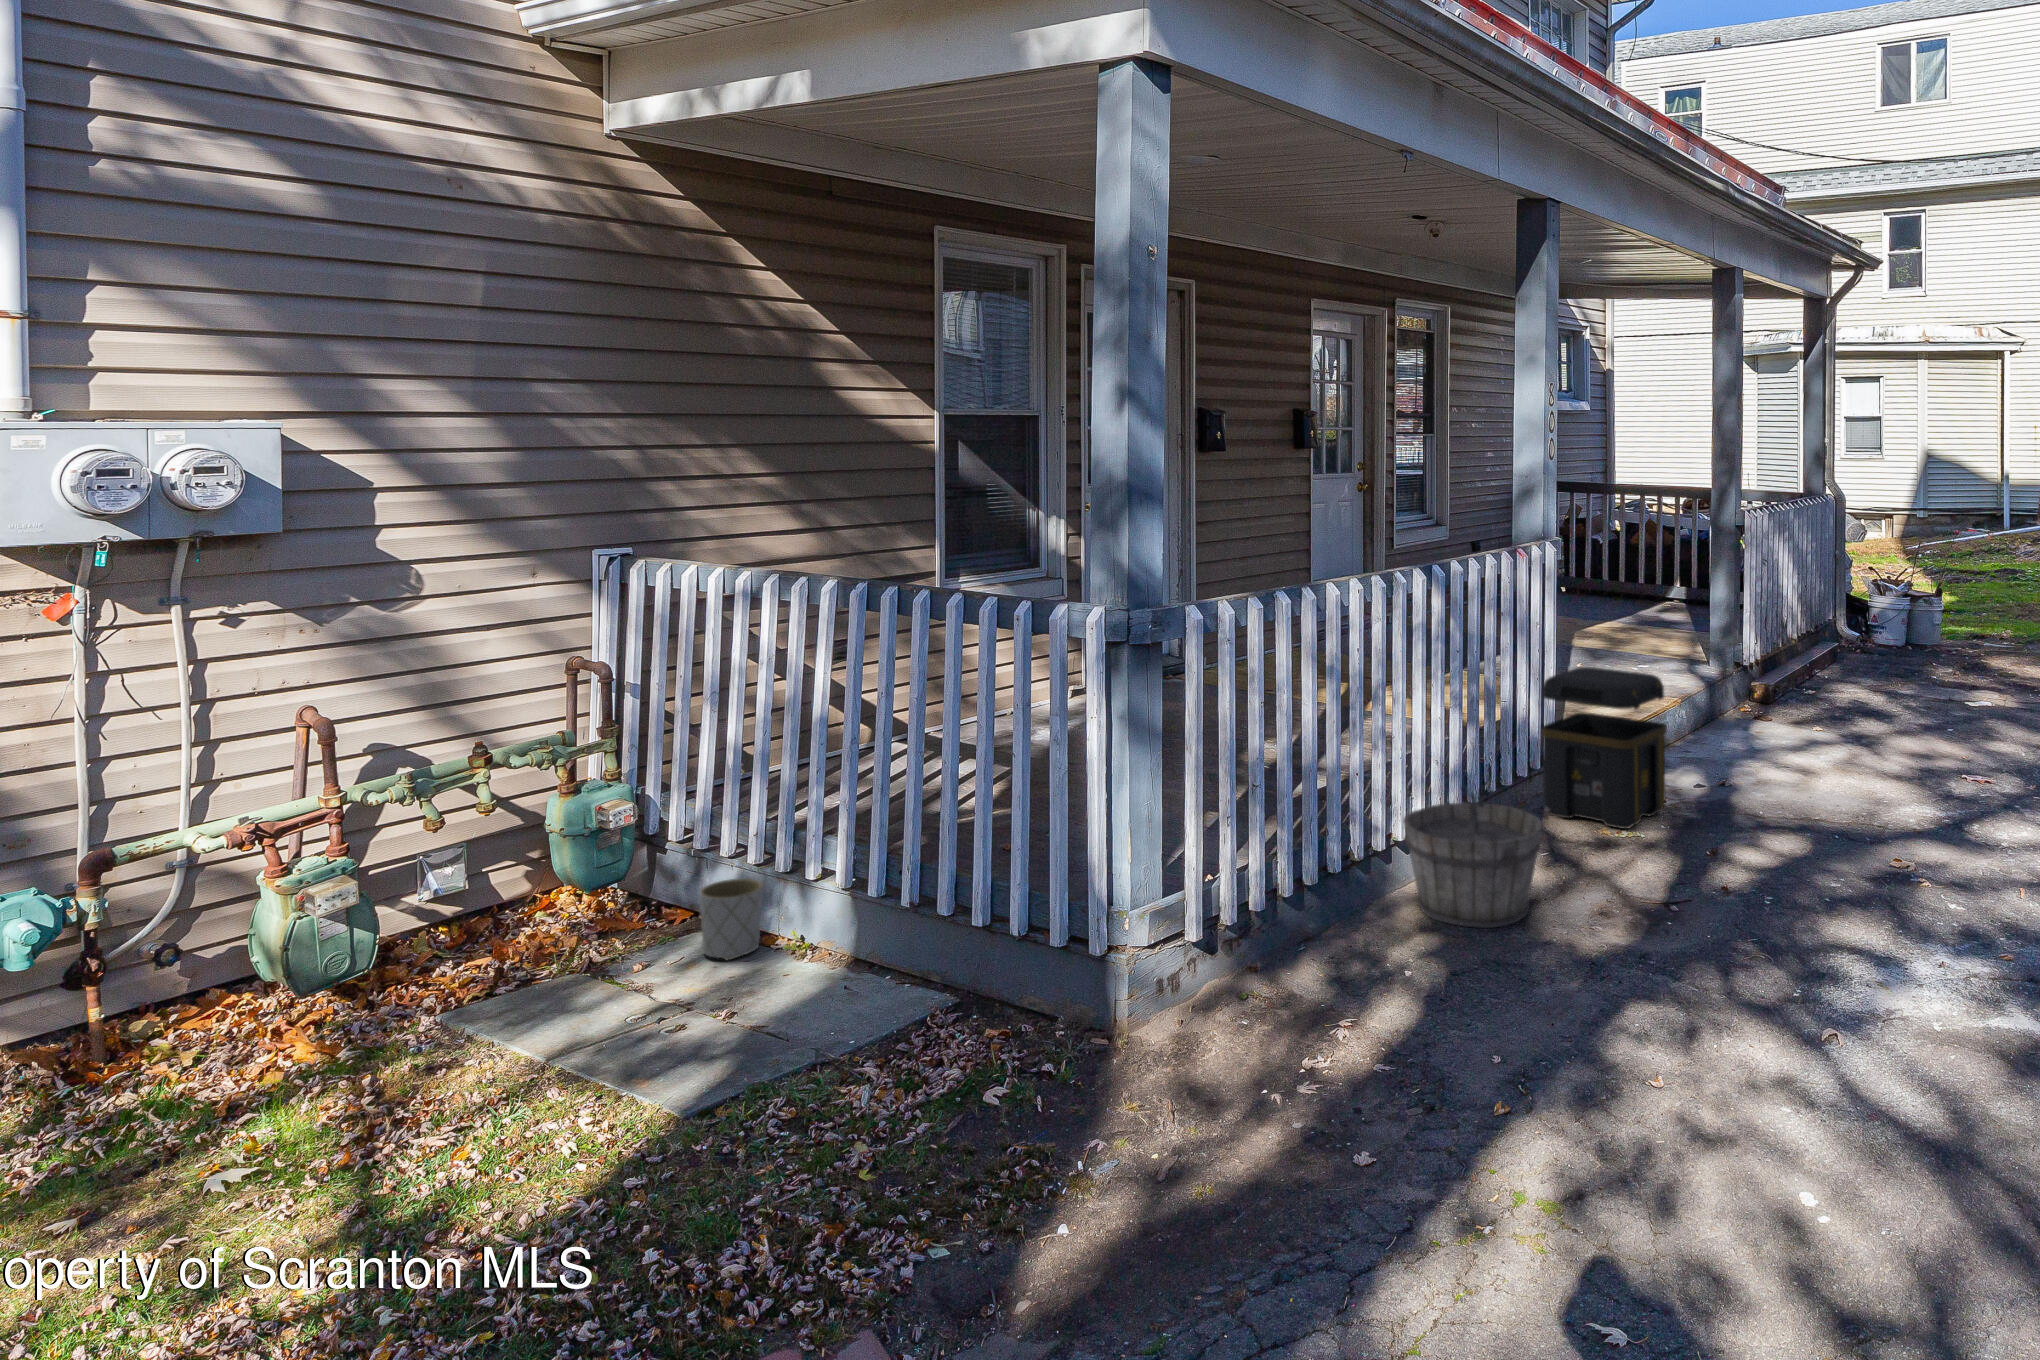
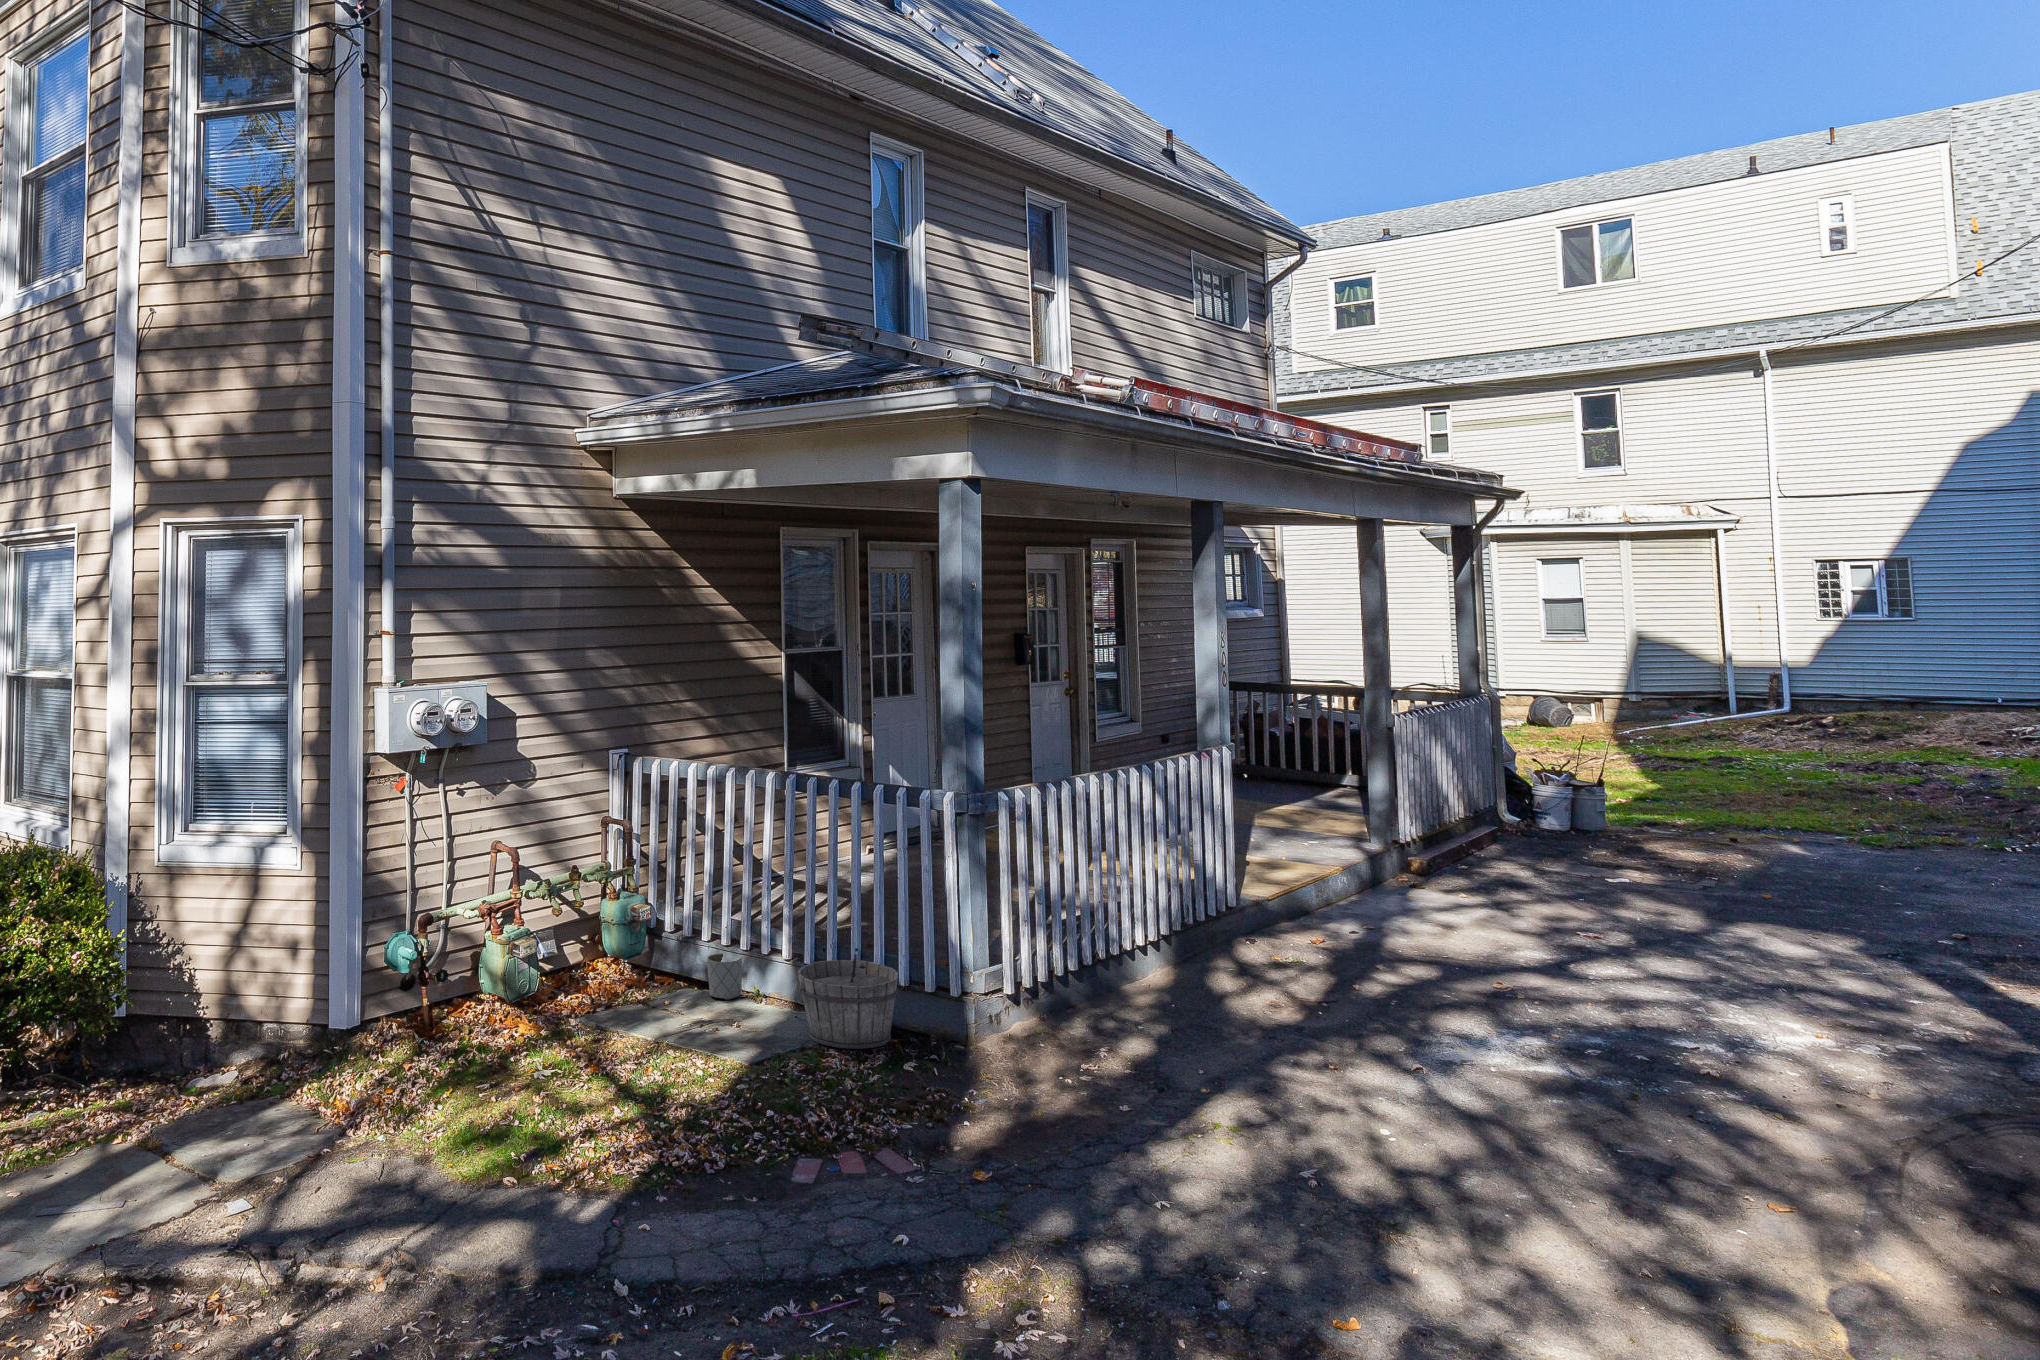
toolbox: present [1541,667,1667,829] -> none [1227,839,1325,956]
wooden bucket: present [1403,787,1542,928] -> present [798,948,899,1049]

